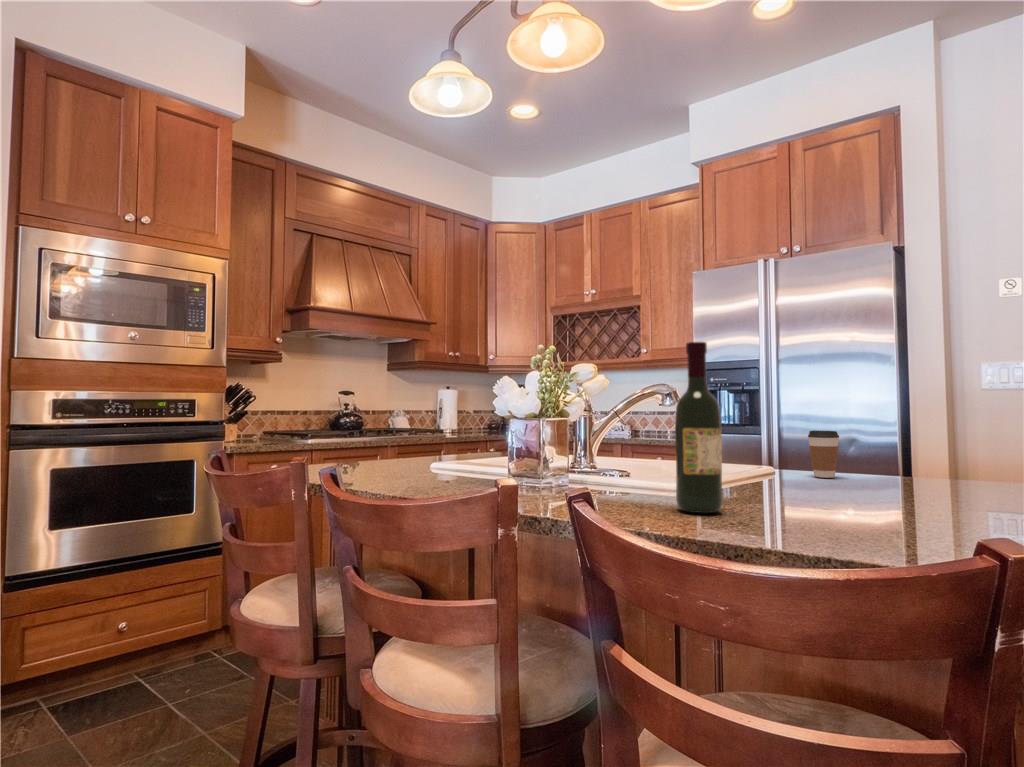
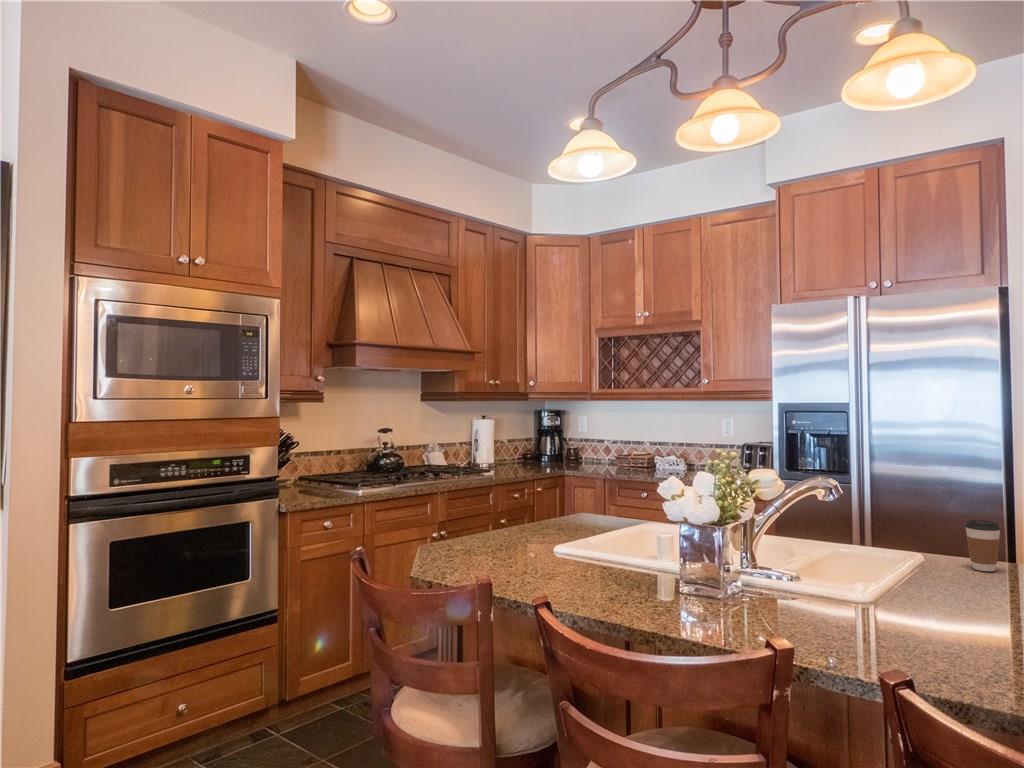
wine bottle: present [675,342,723,513] -> none [894,470,949,648]

